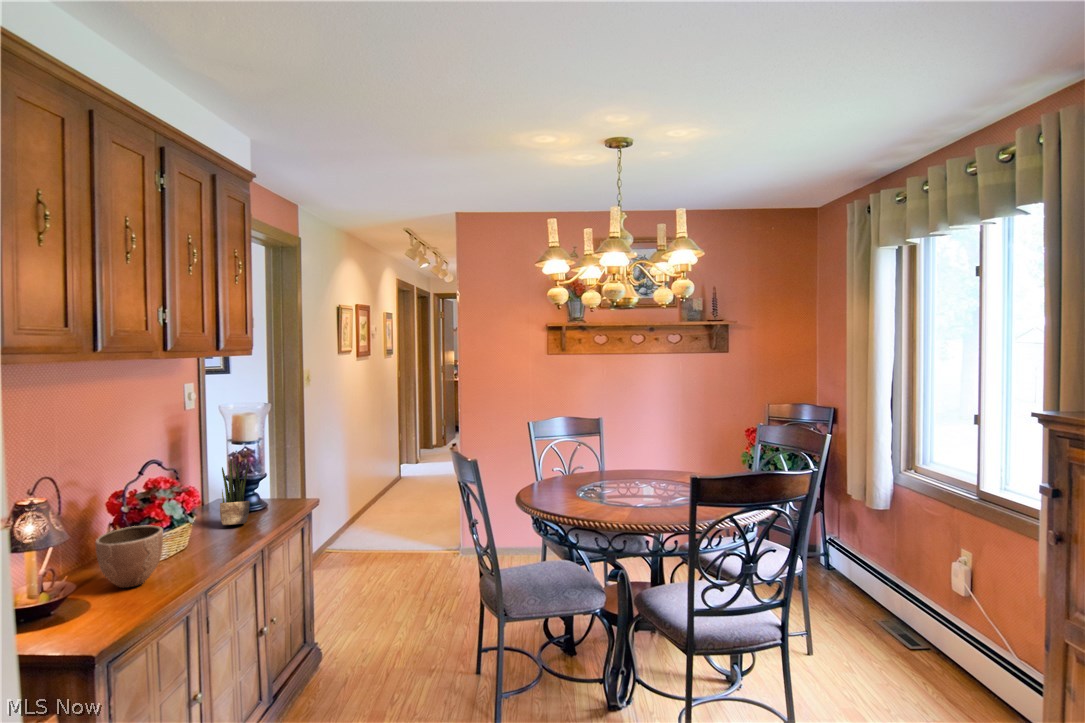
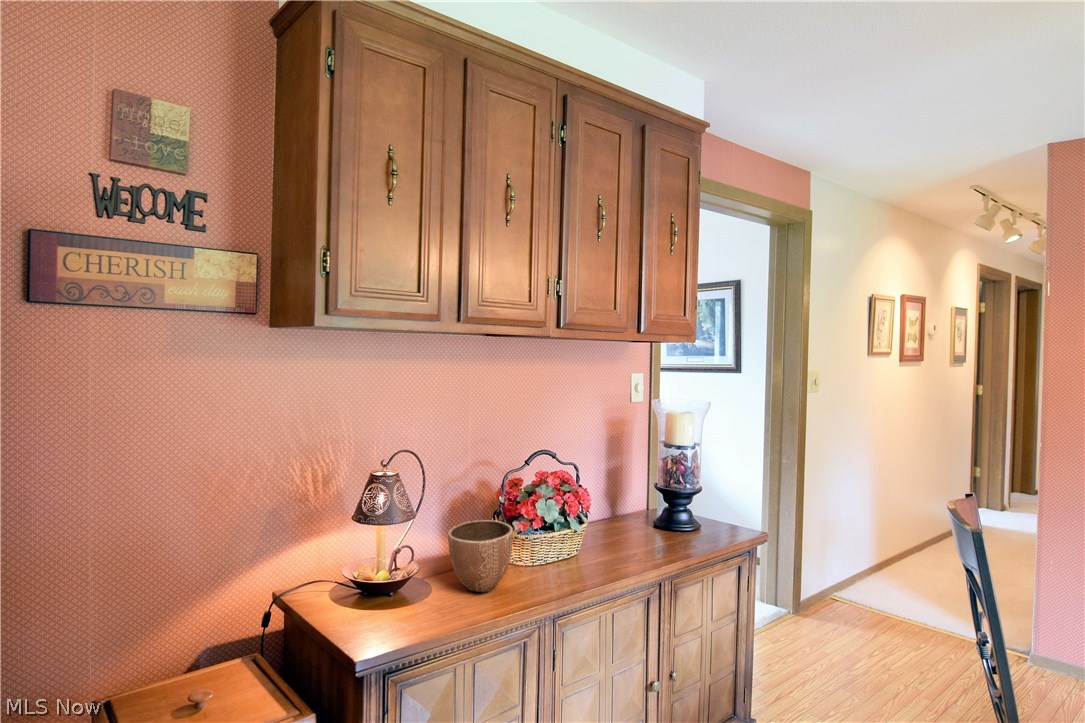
potted plant: present [220,459,250,525] -> none [630,463,667,546]

